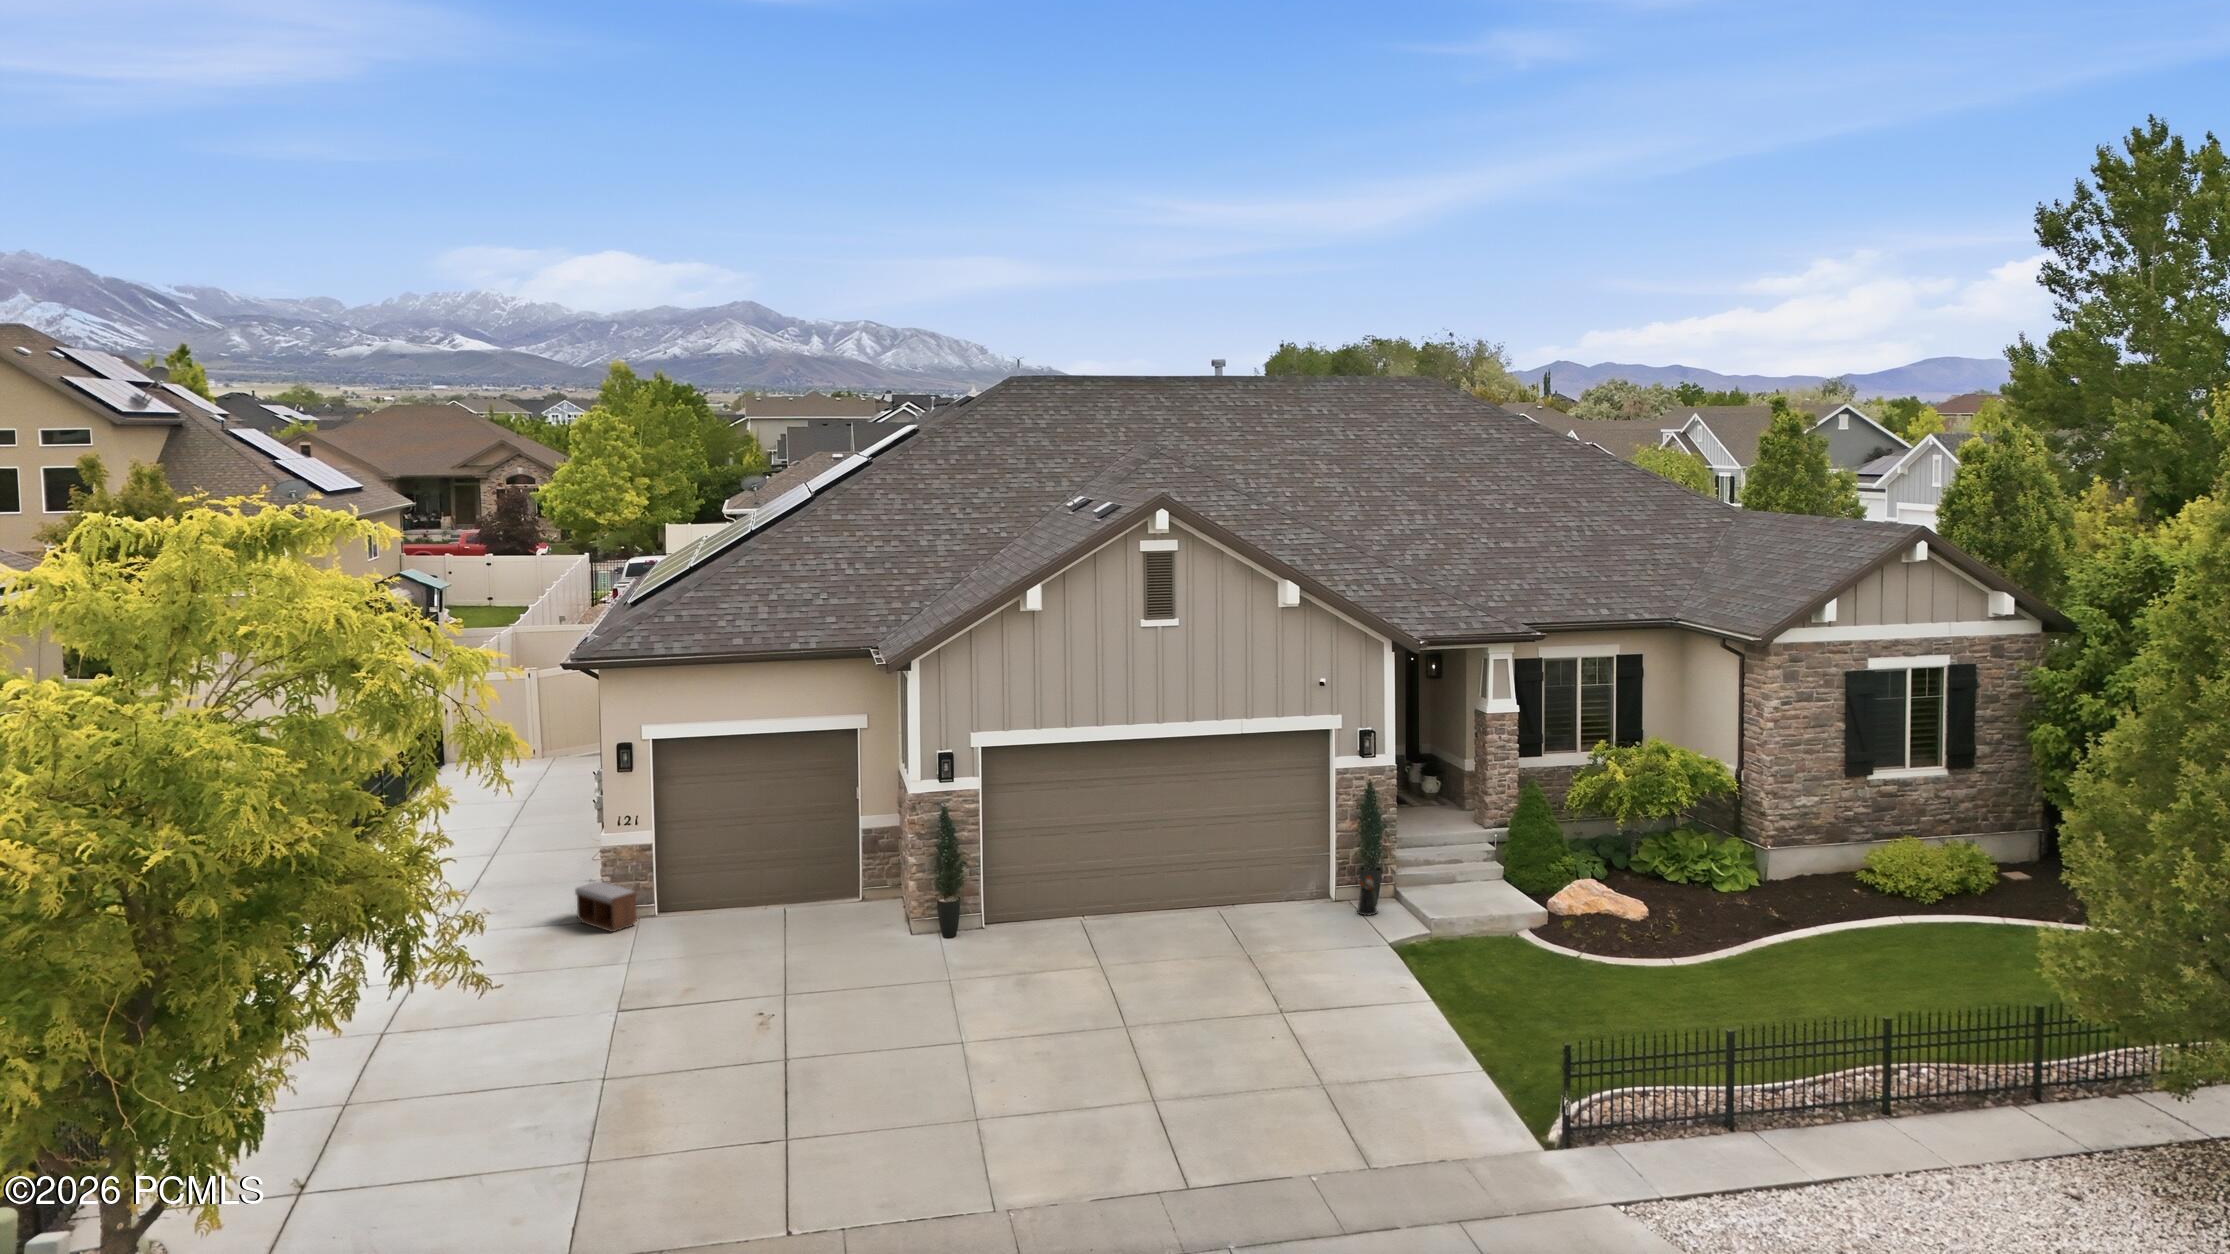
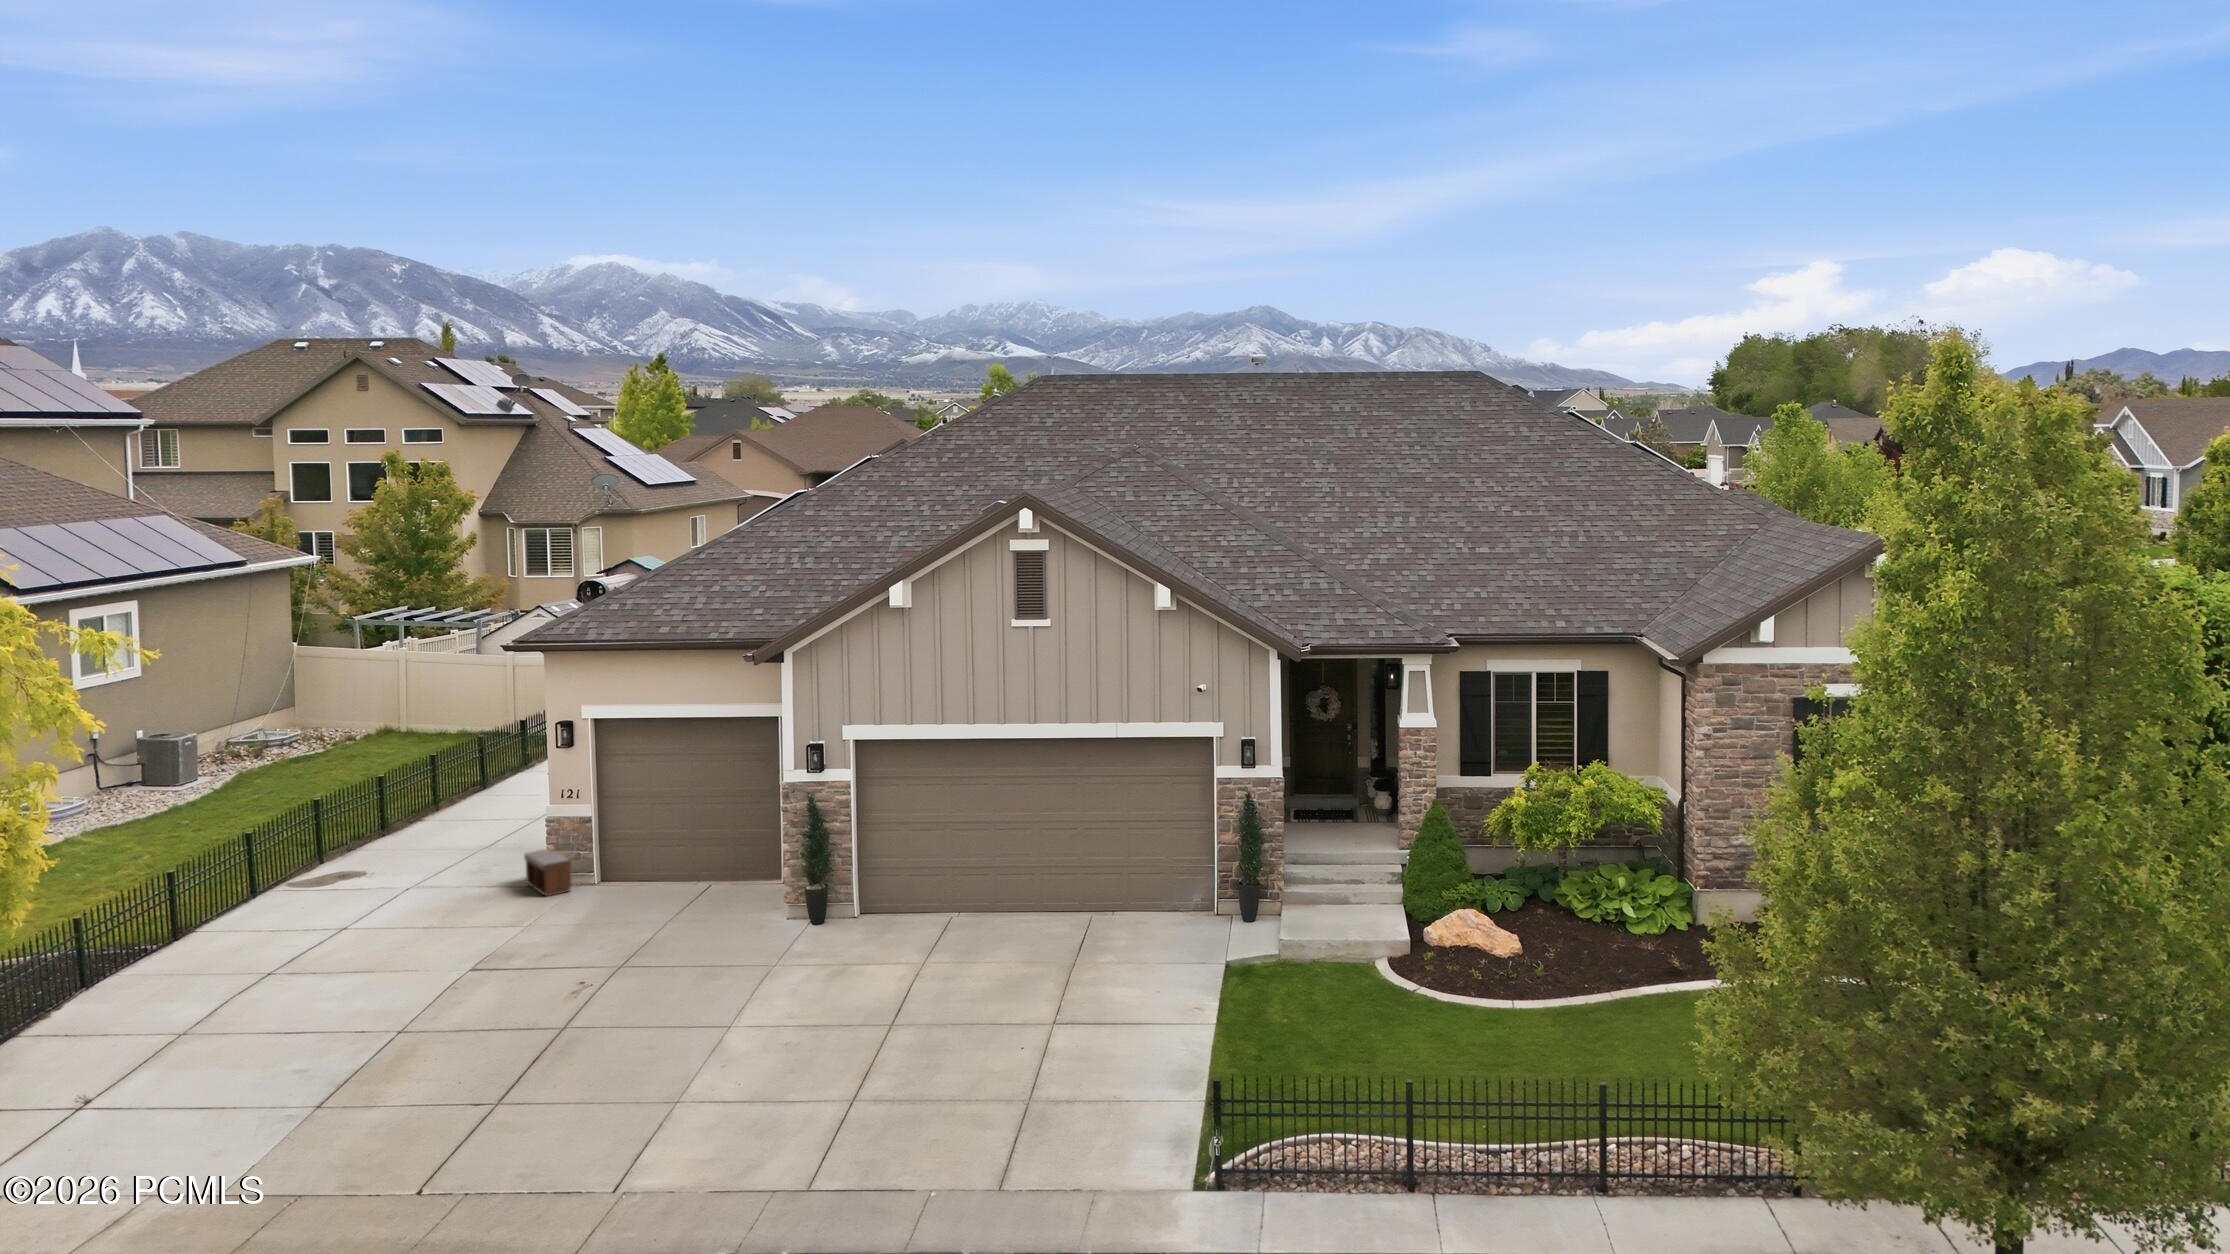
watering can: present [1357,876,1377,916] -> none [1230,889,1252,931]

